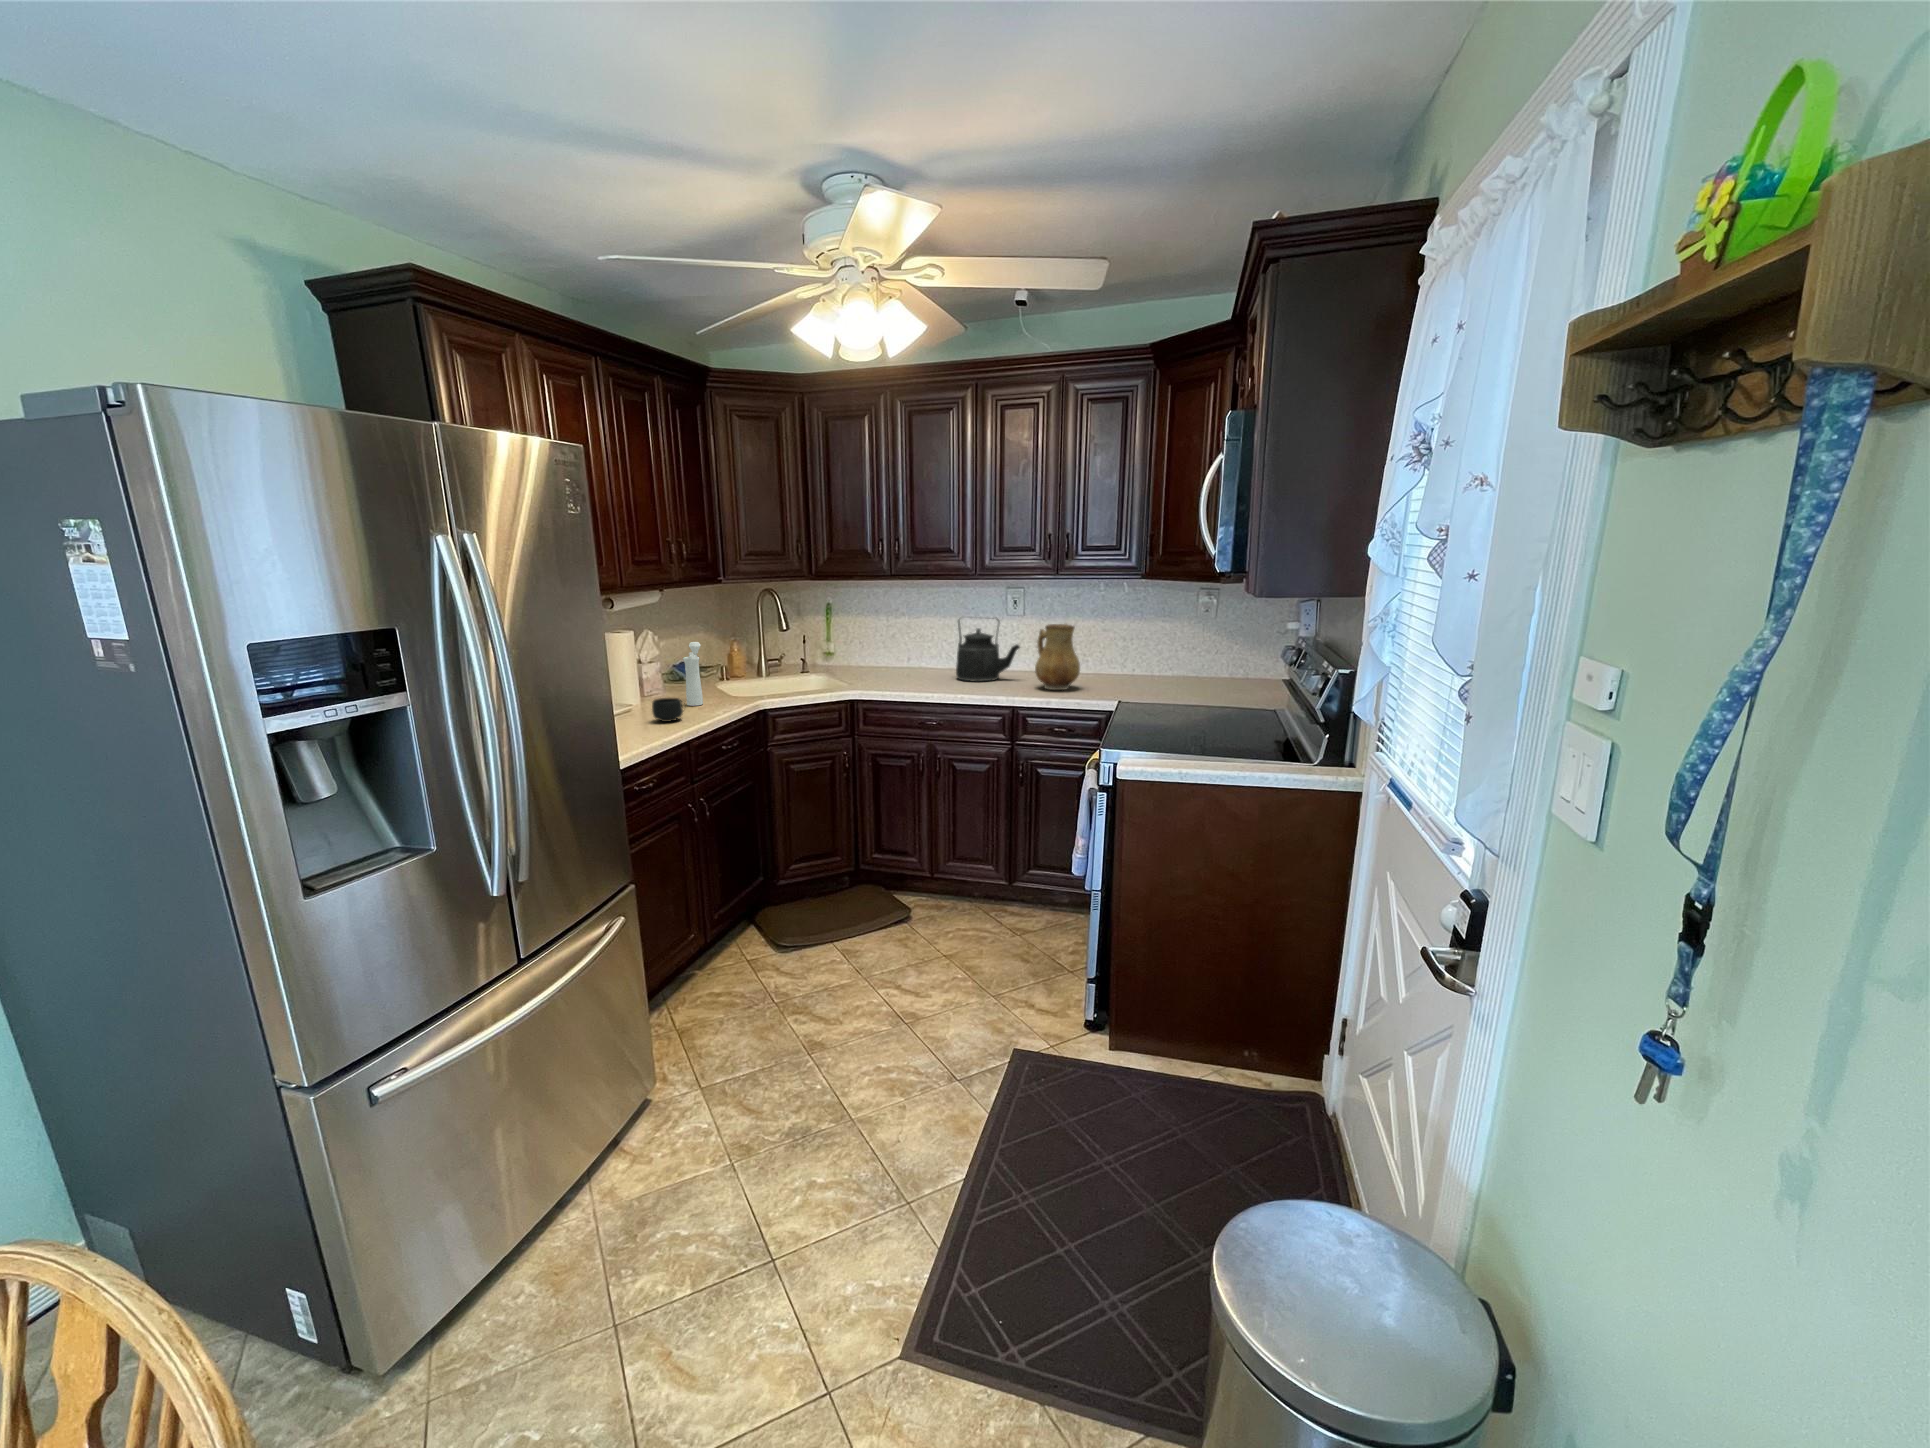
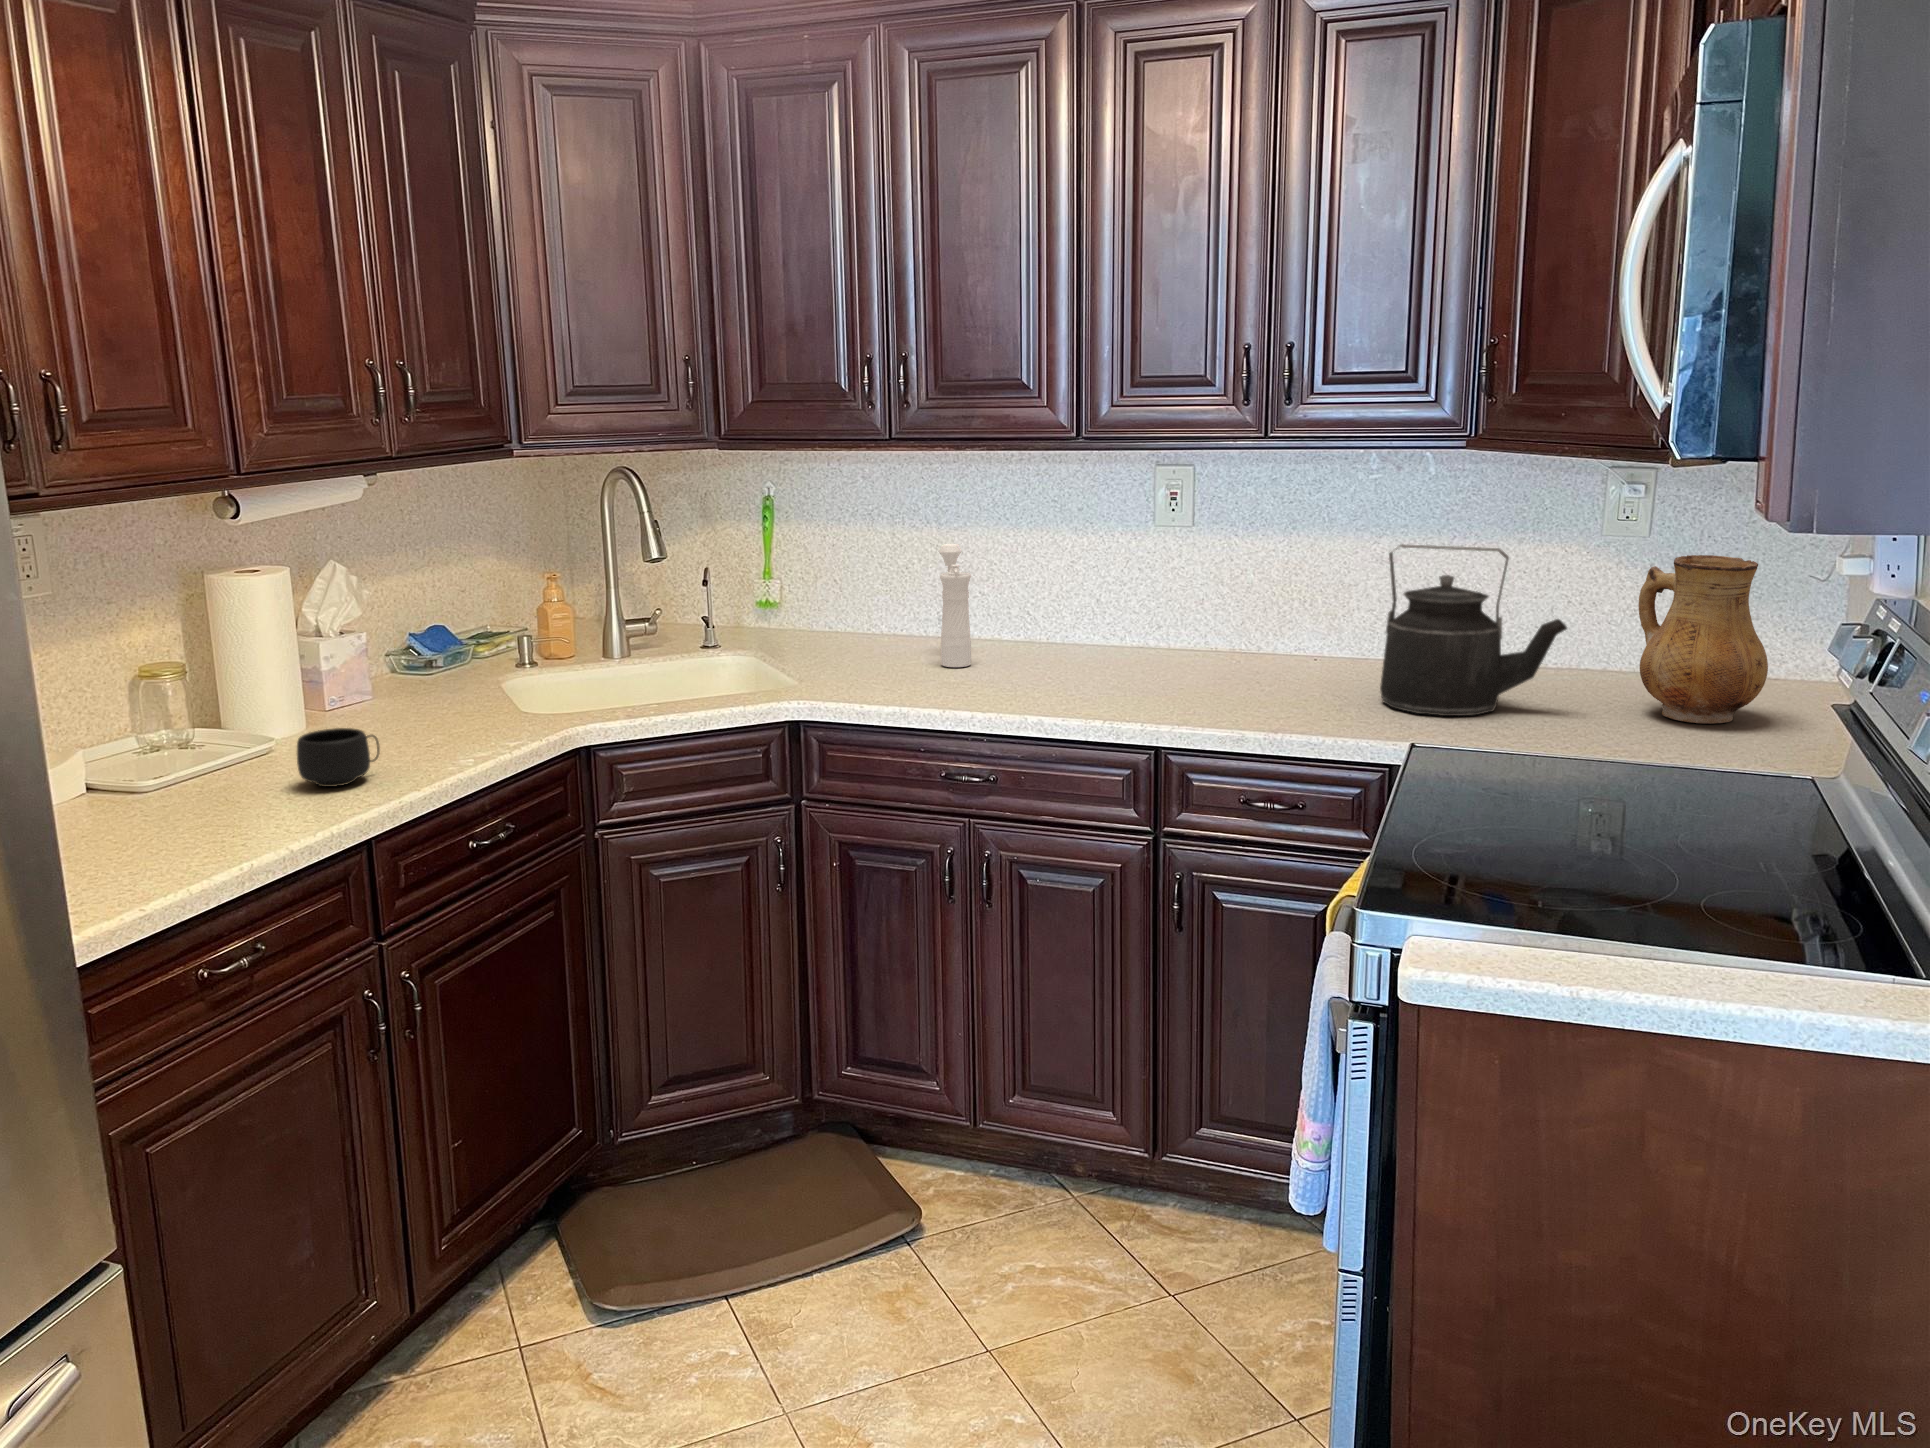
kettle: present [956,619,1020,682] -> present [1380,544,1567,716]
ceramic pitcher: present [1035,624,1080,690] -> present [1639,555,1768,724]
pepper mill: present [683,642,703,706] -> present [939,544,971,667]

